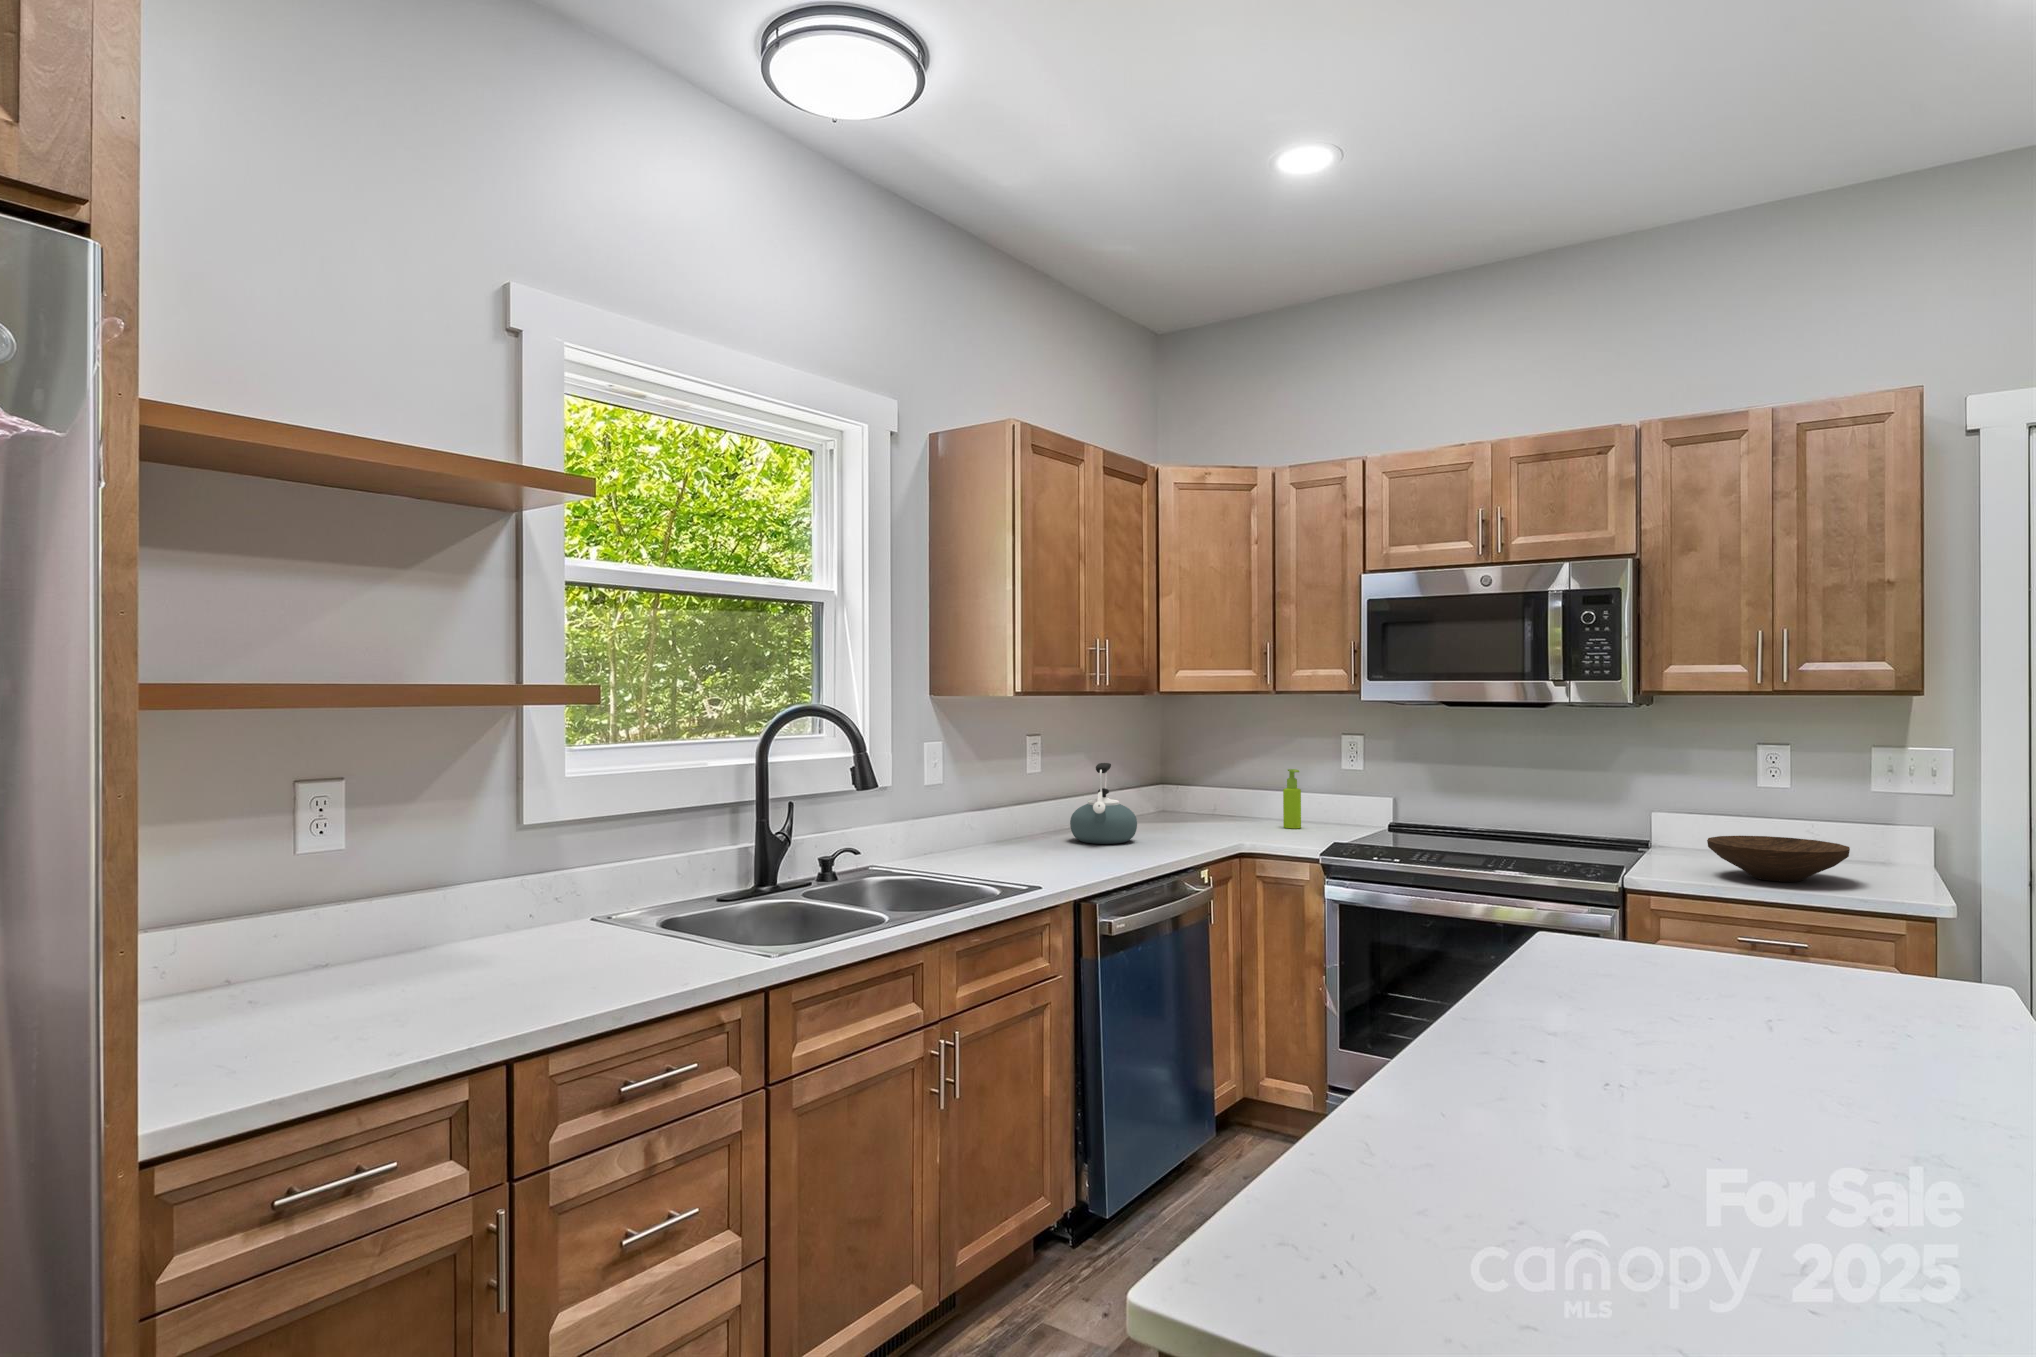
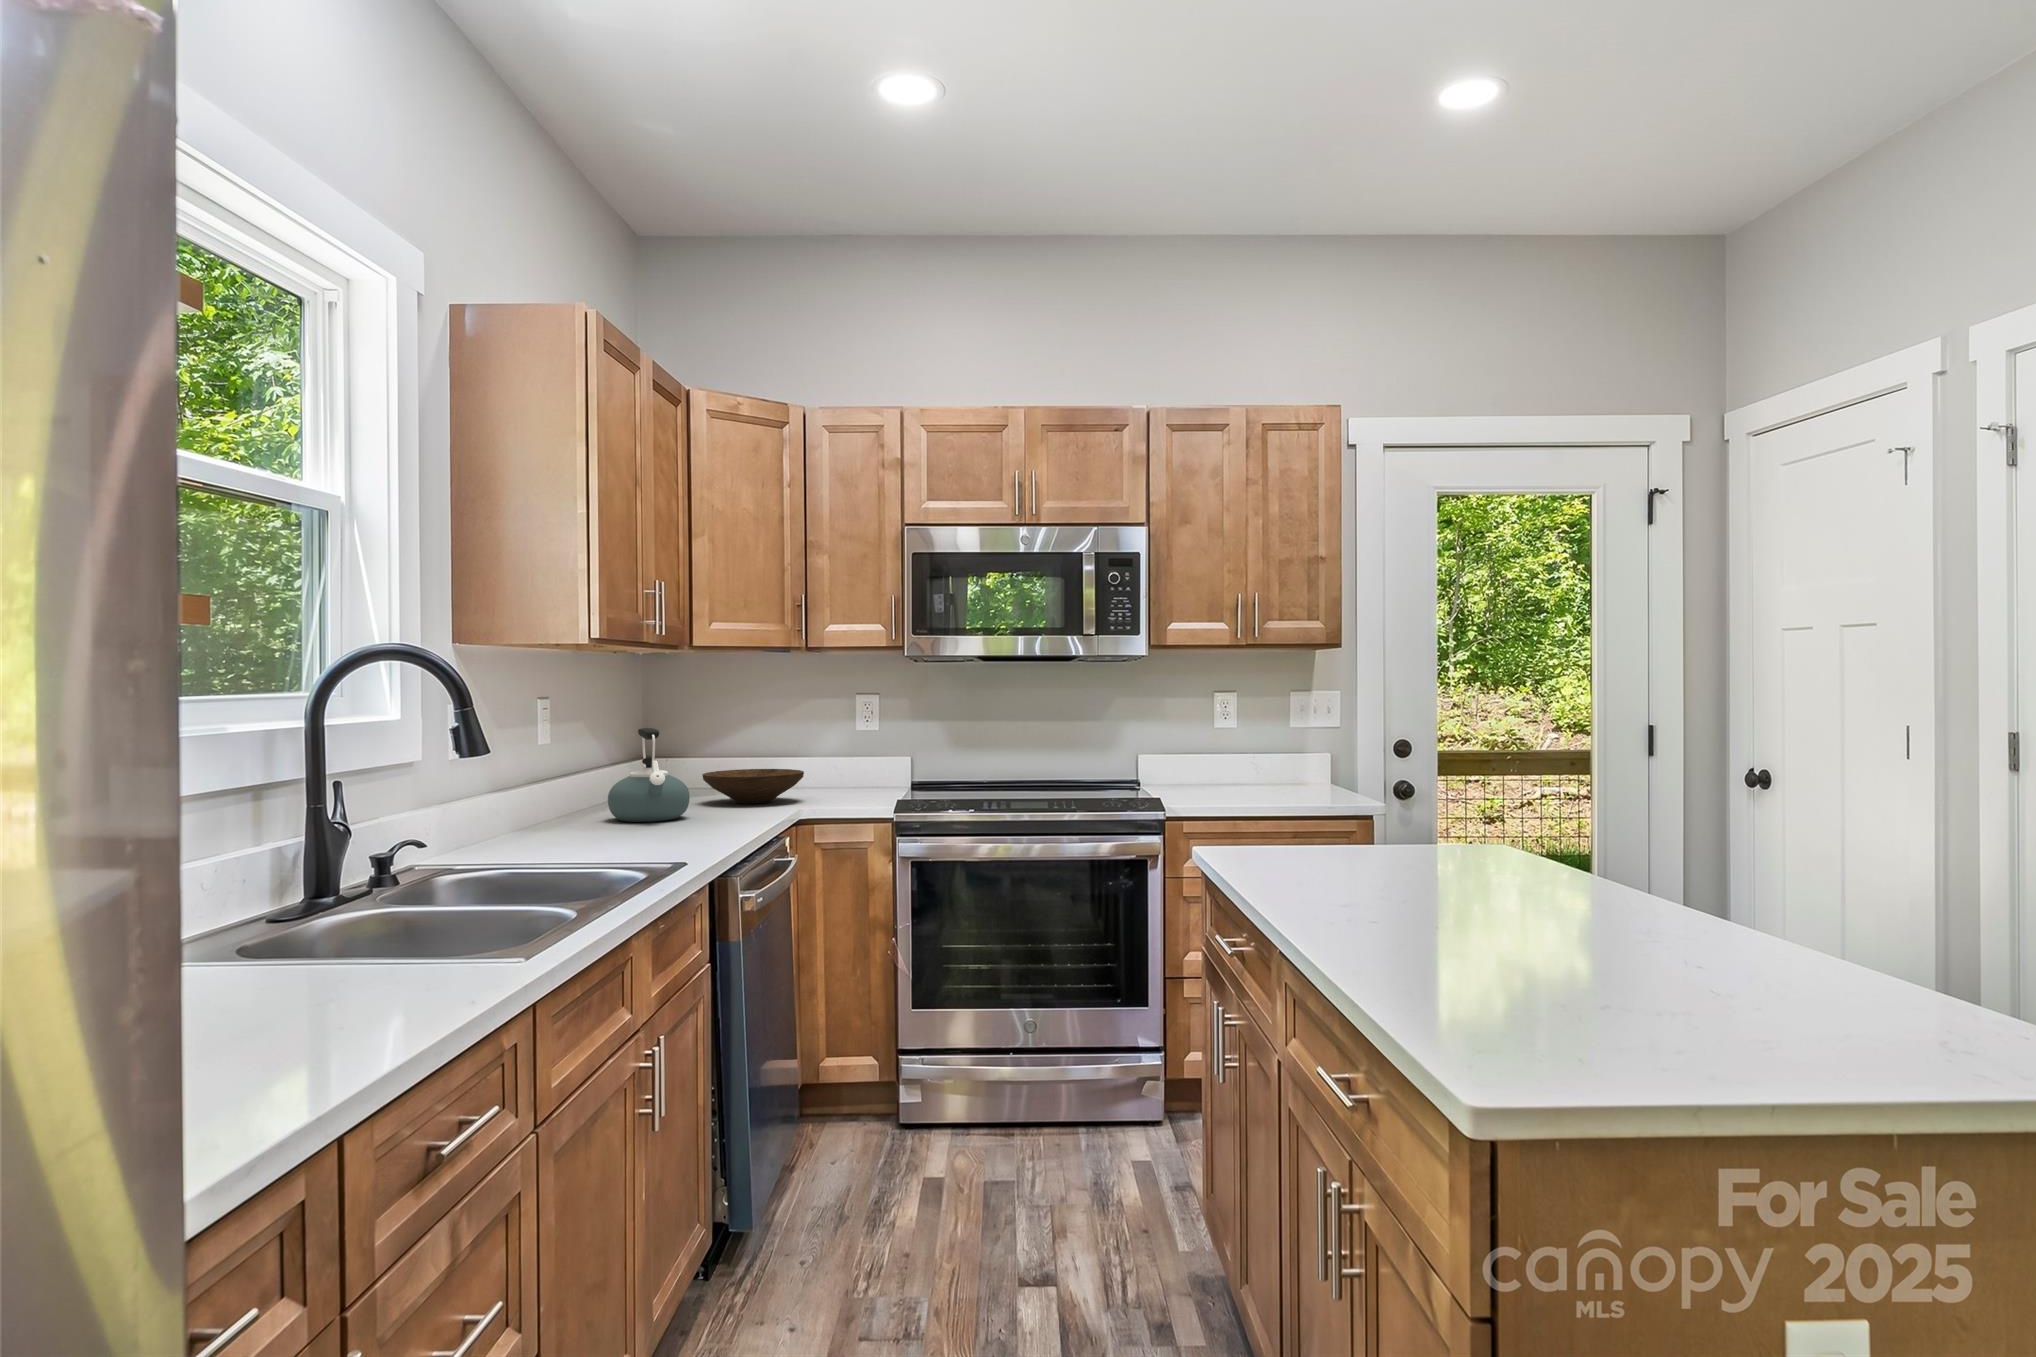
soap dispenser: present [1283,769,1301,828] -> none [808,732,827,794]
wooden bowl: present [1707,836,1850,882] -> present [702,769,804,804]

